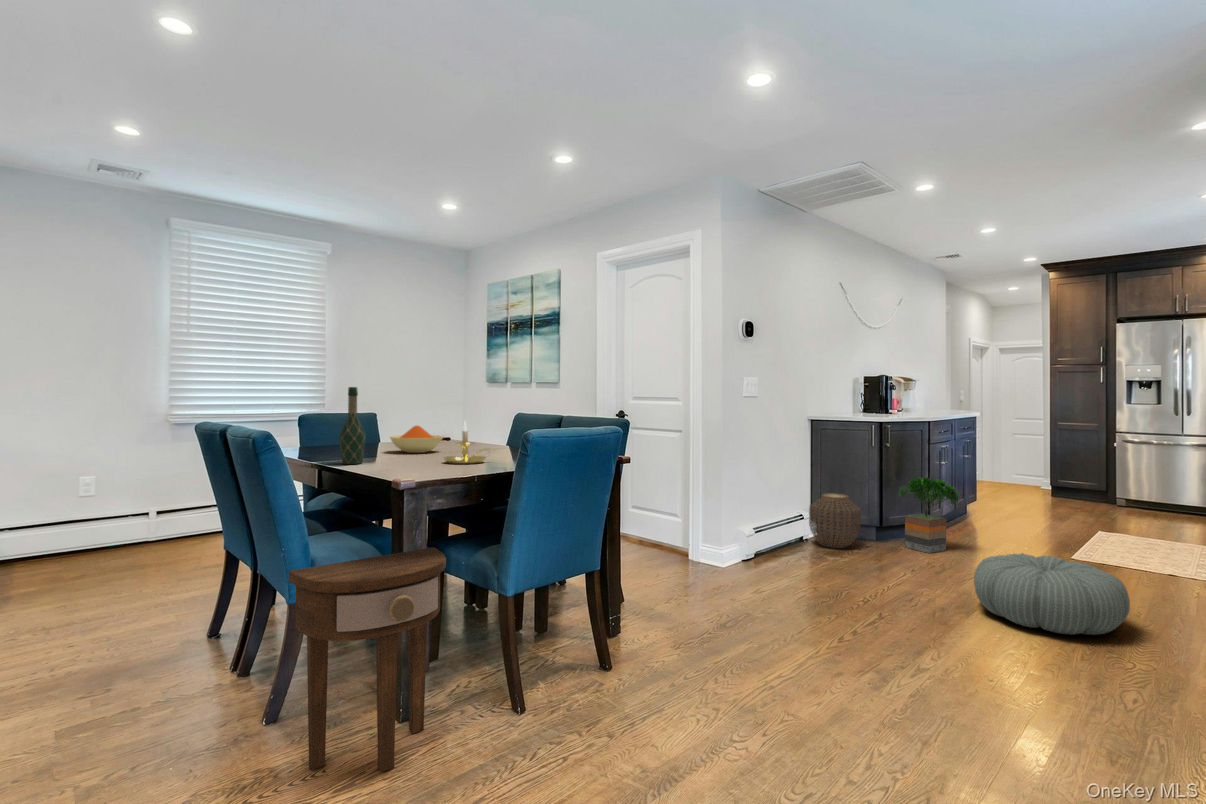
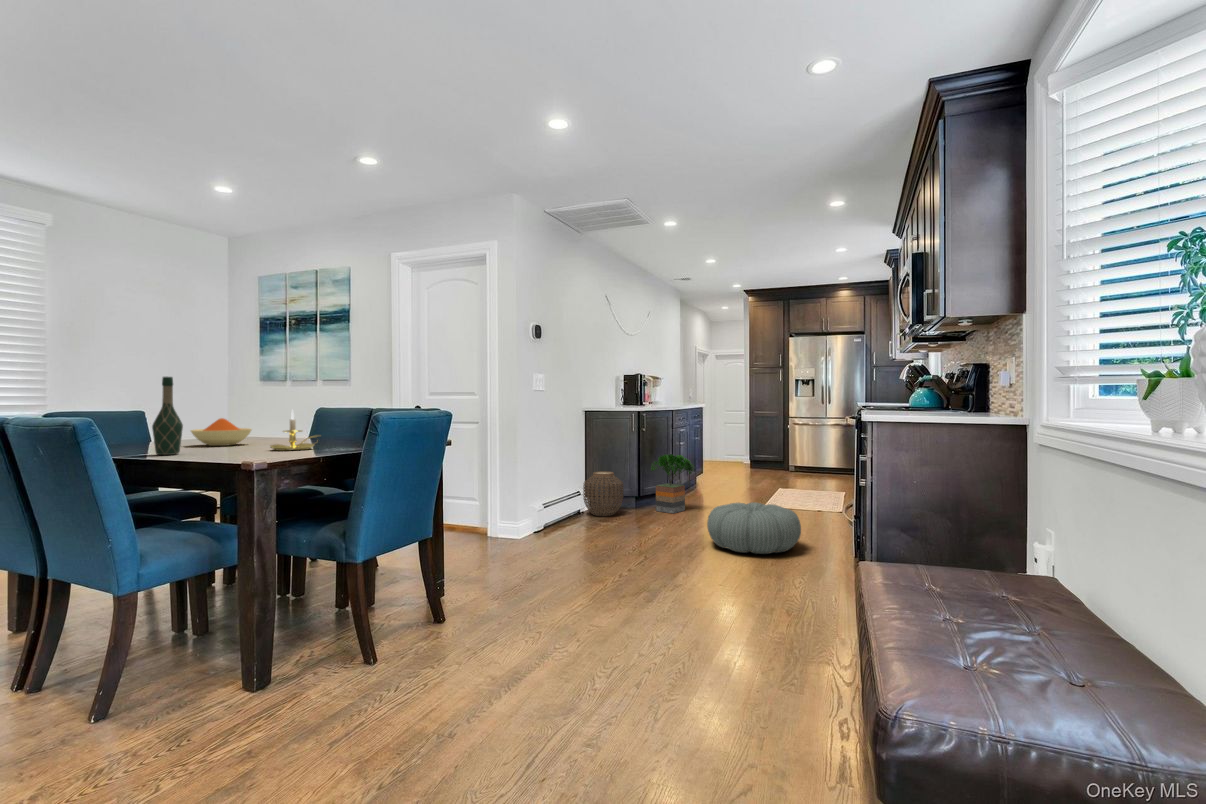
side table: present [289,547,446,772] -> none [149,523,307,739]

